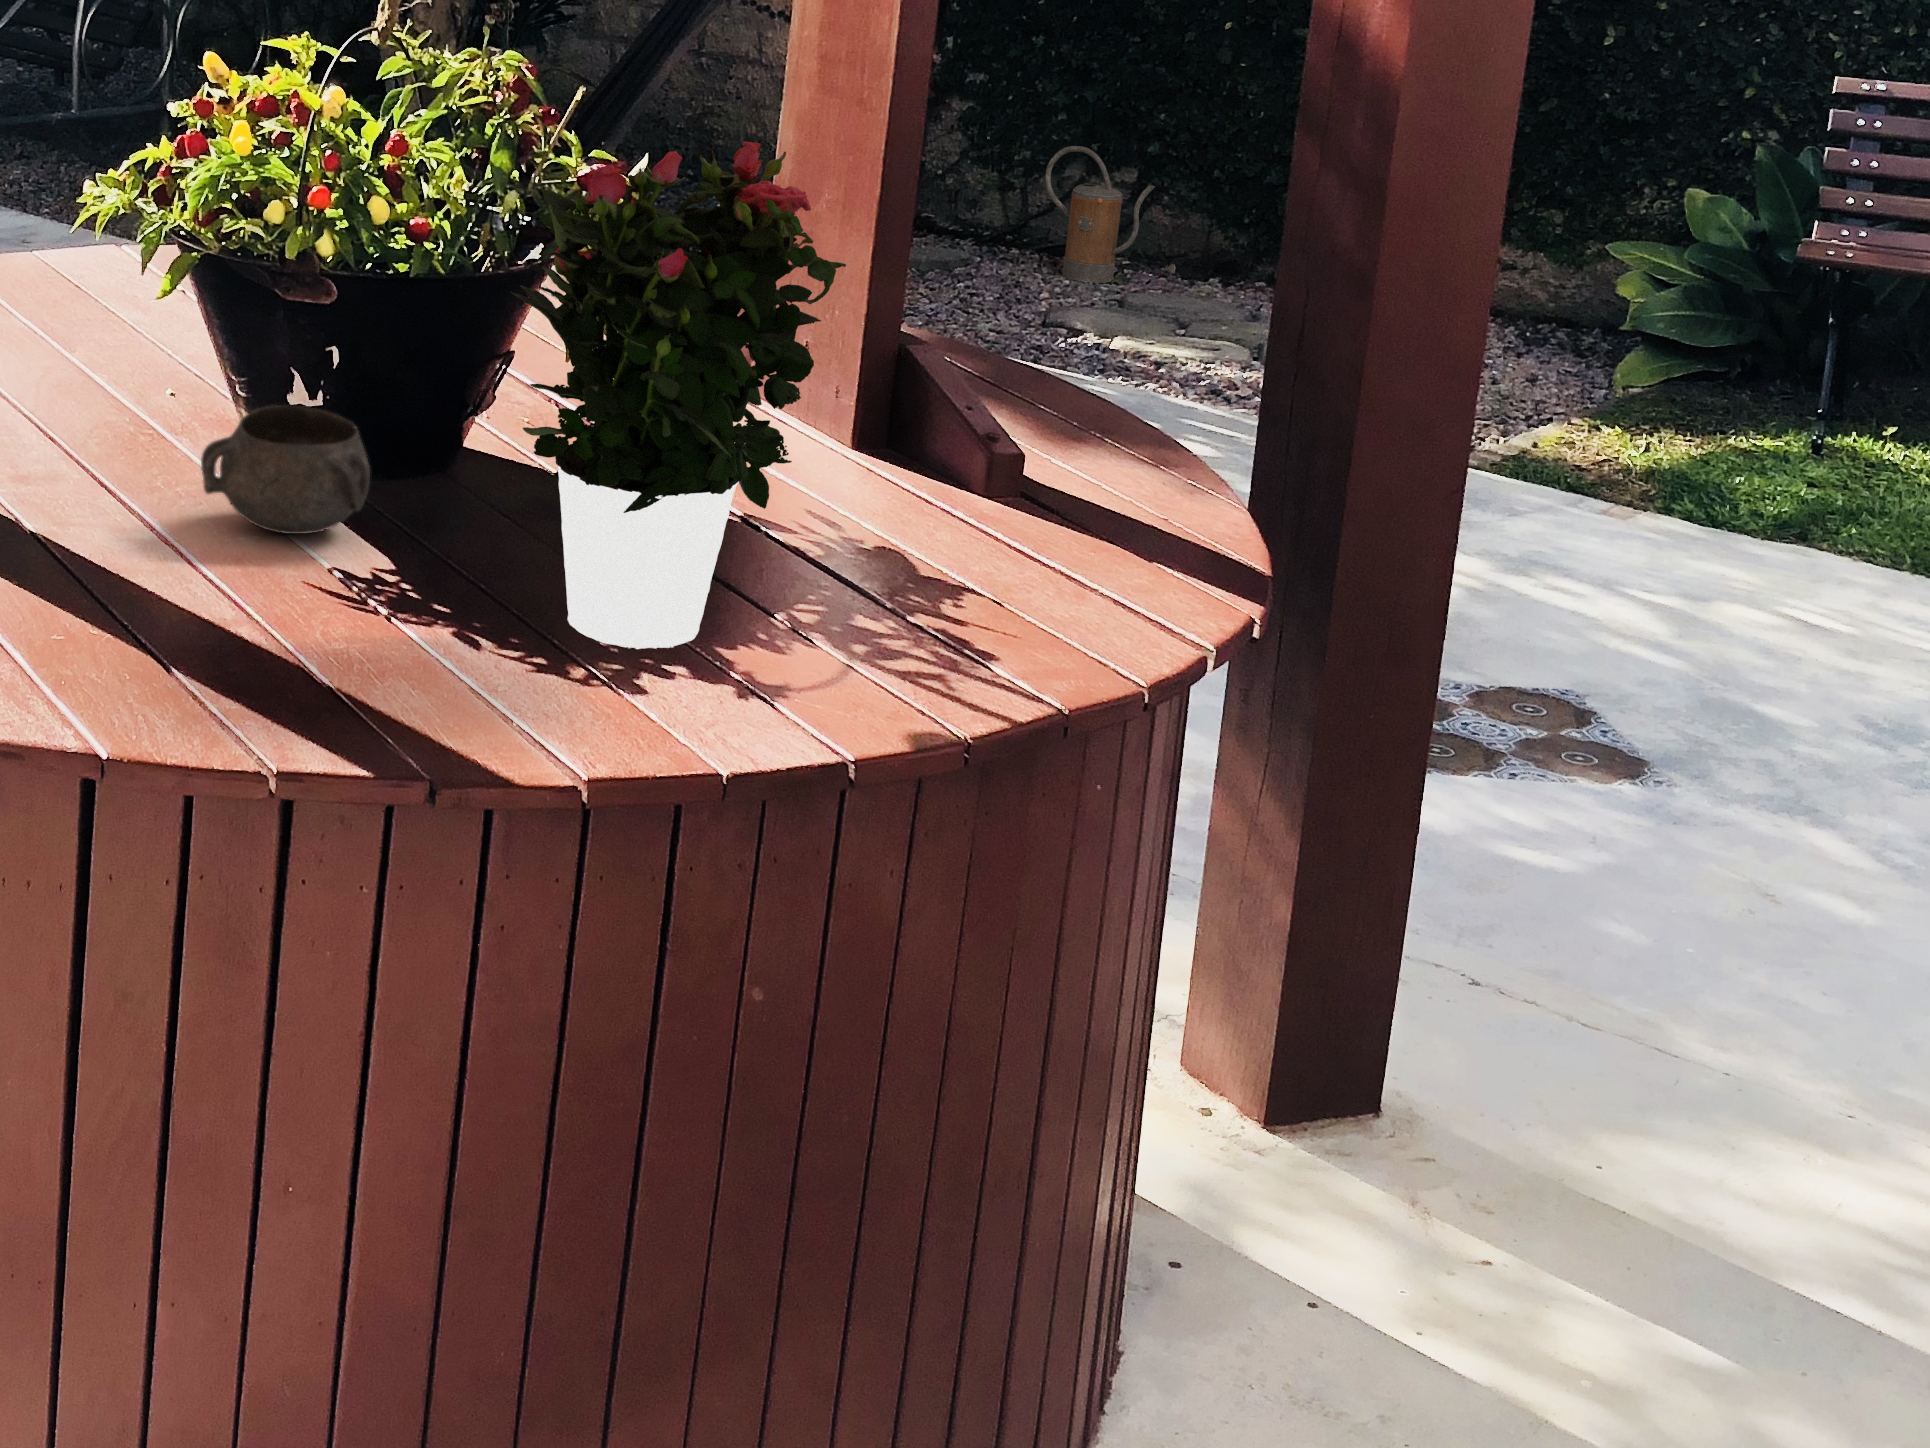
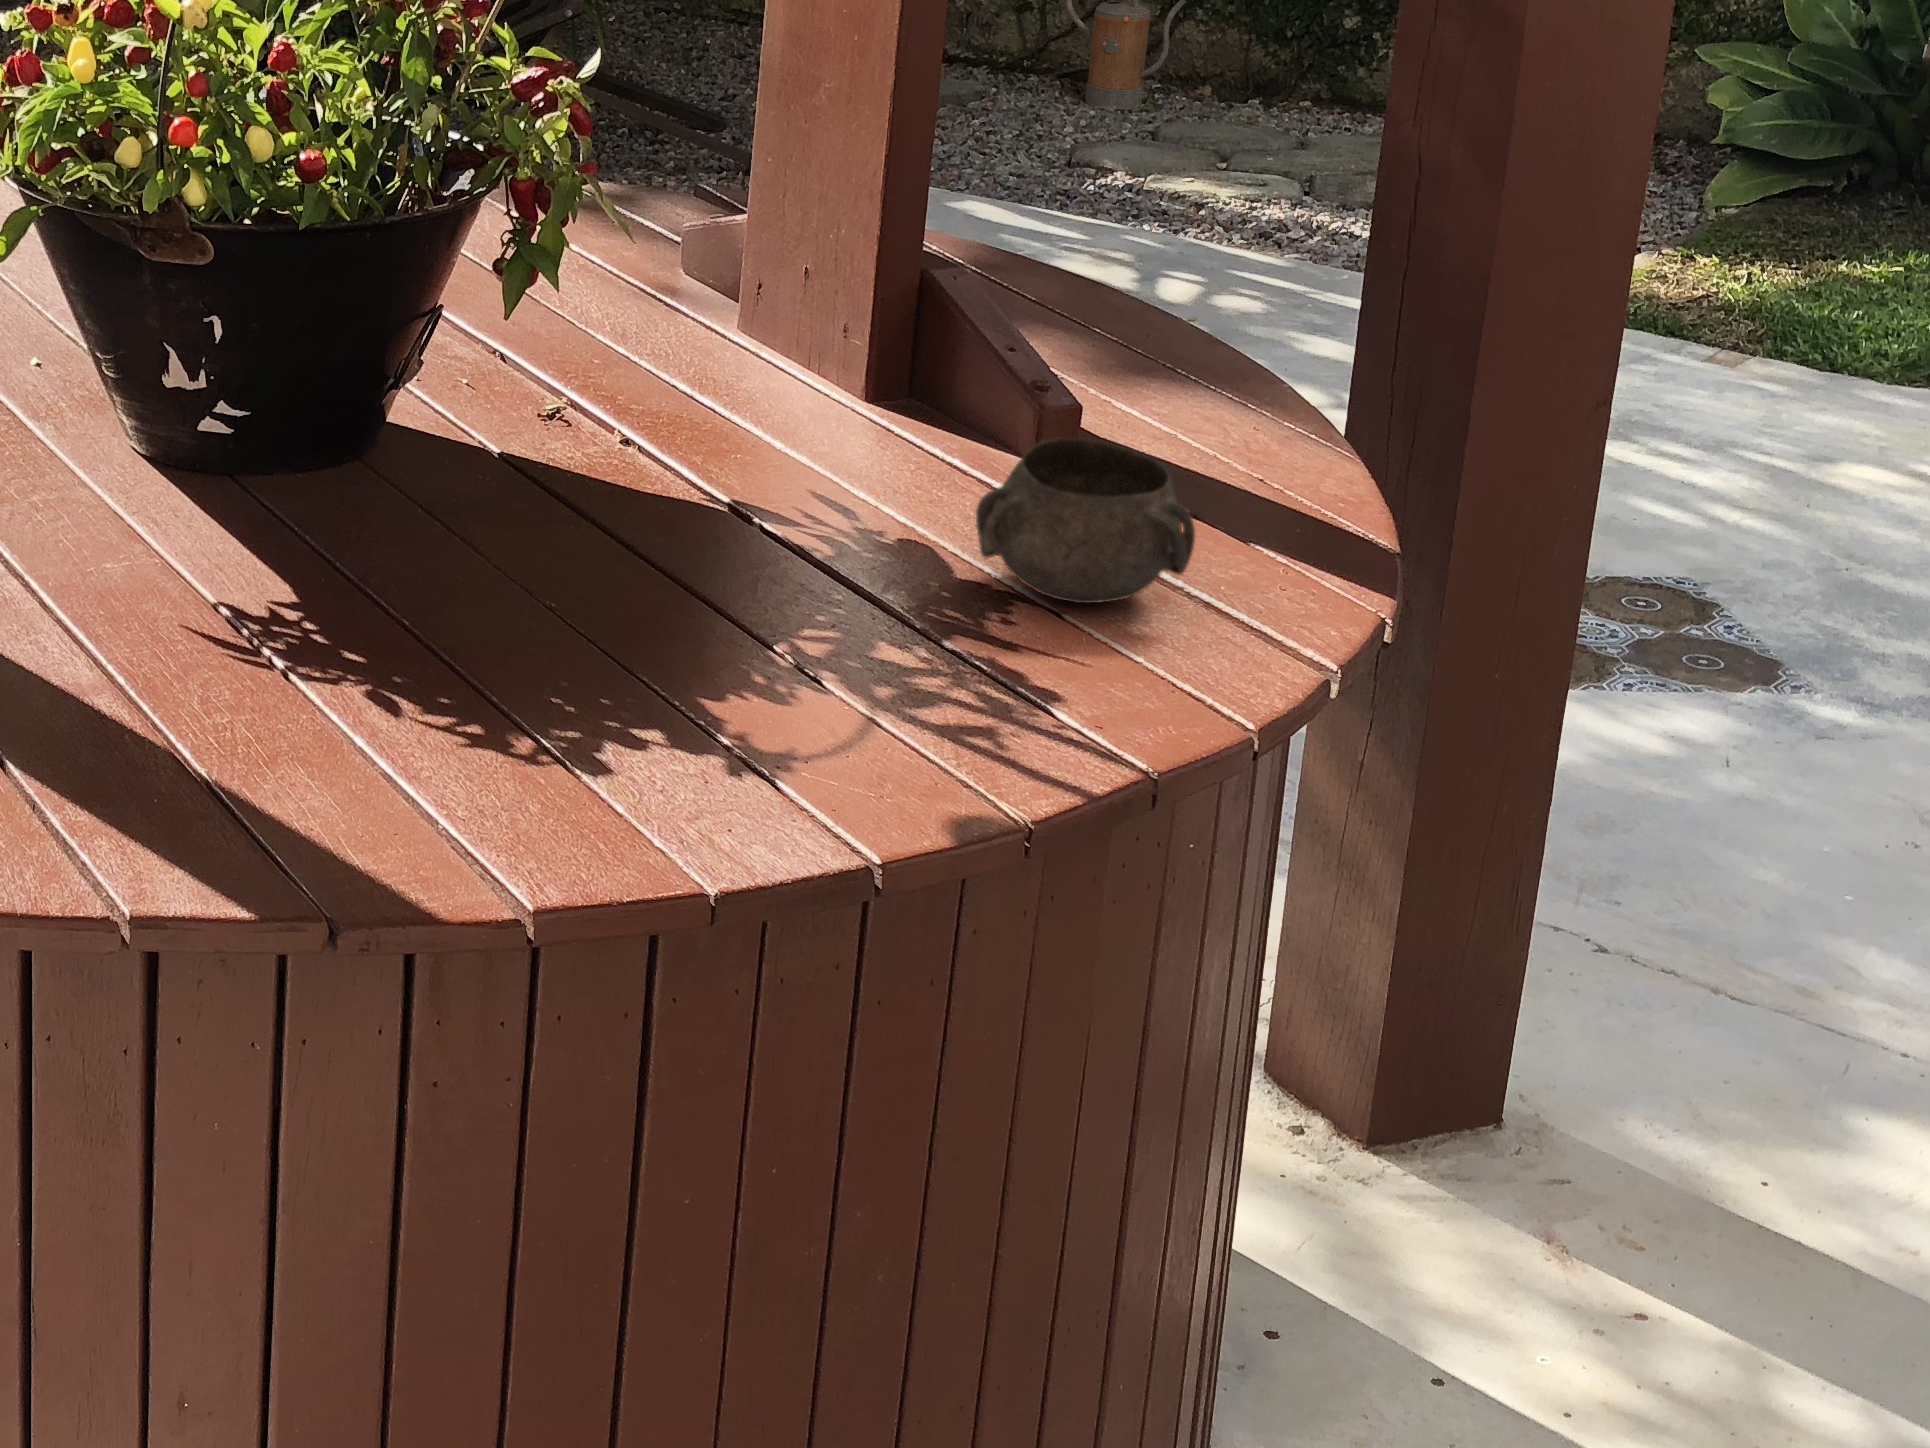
potted flower: present [511,142,846,649] -> none [422,45,860,713]
decorative bowl: present [201,405,370,534] -> present [976,438,1195,603]

